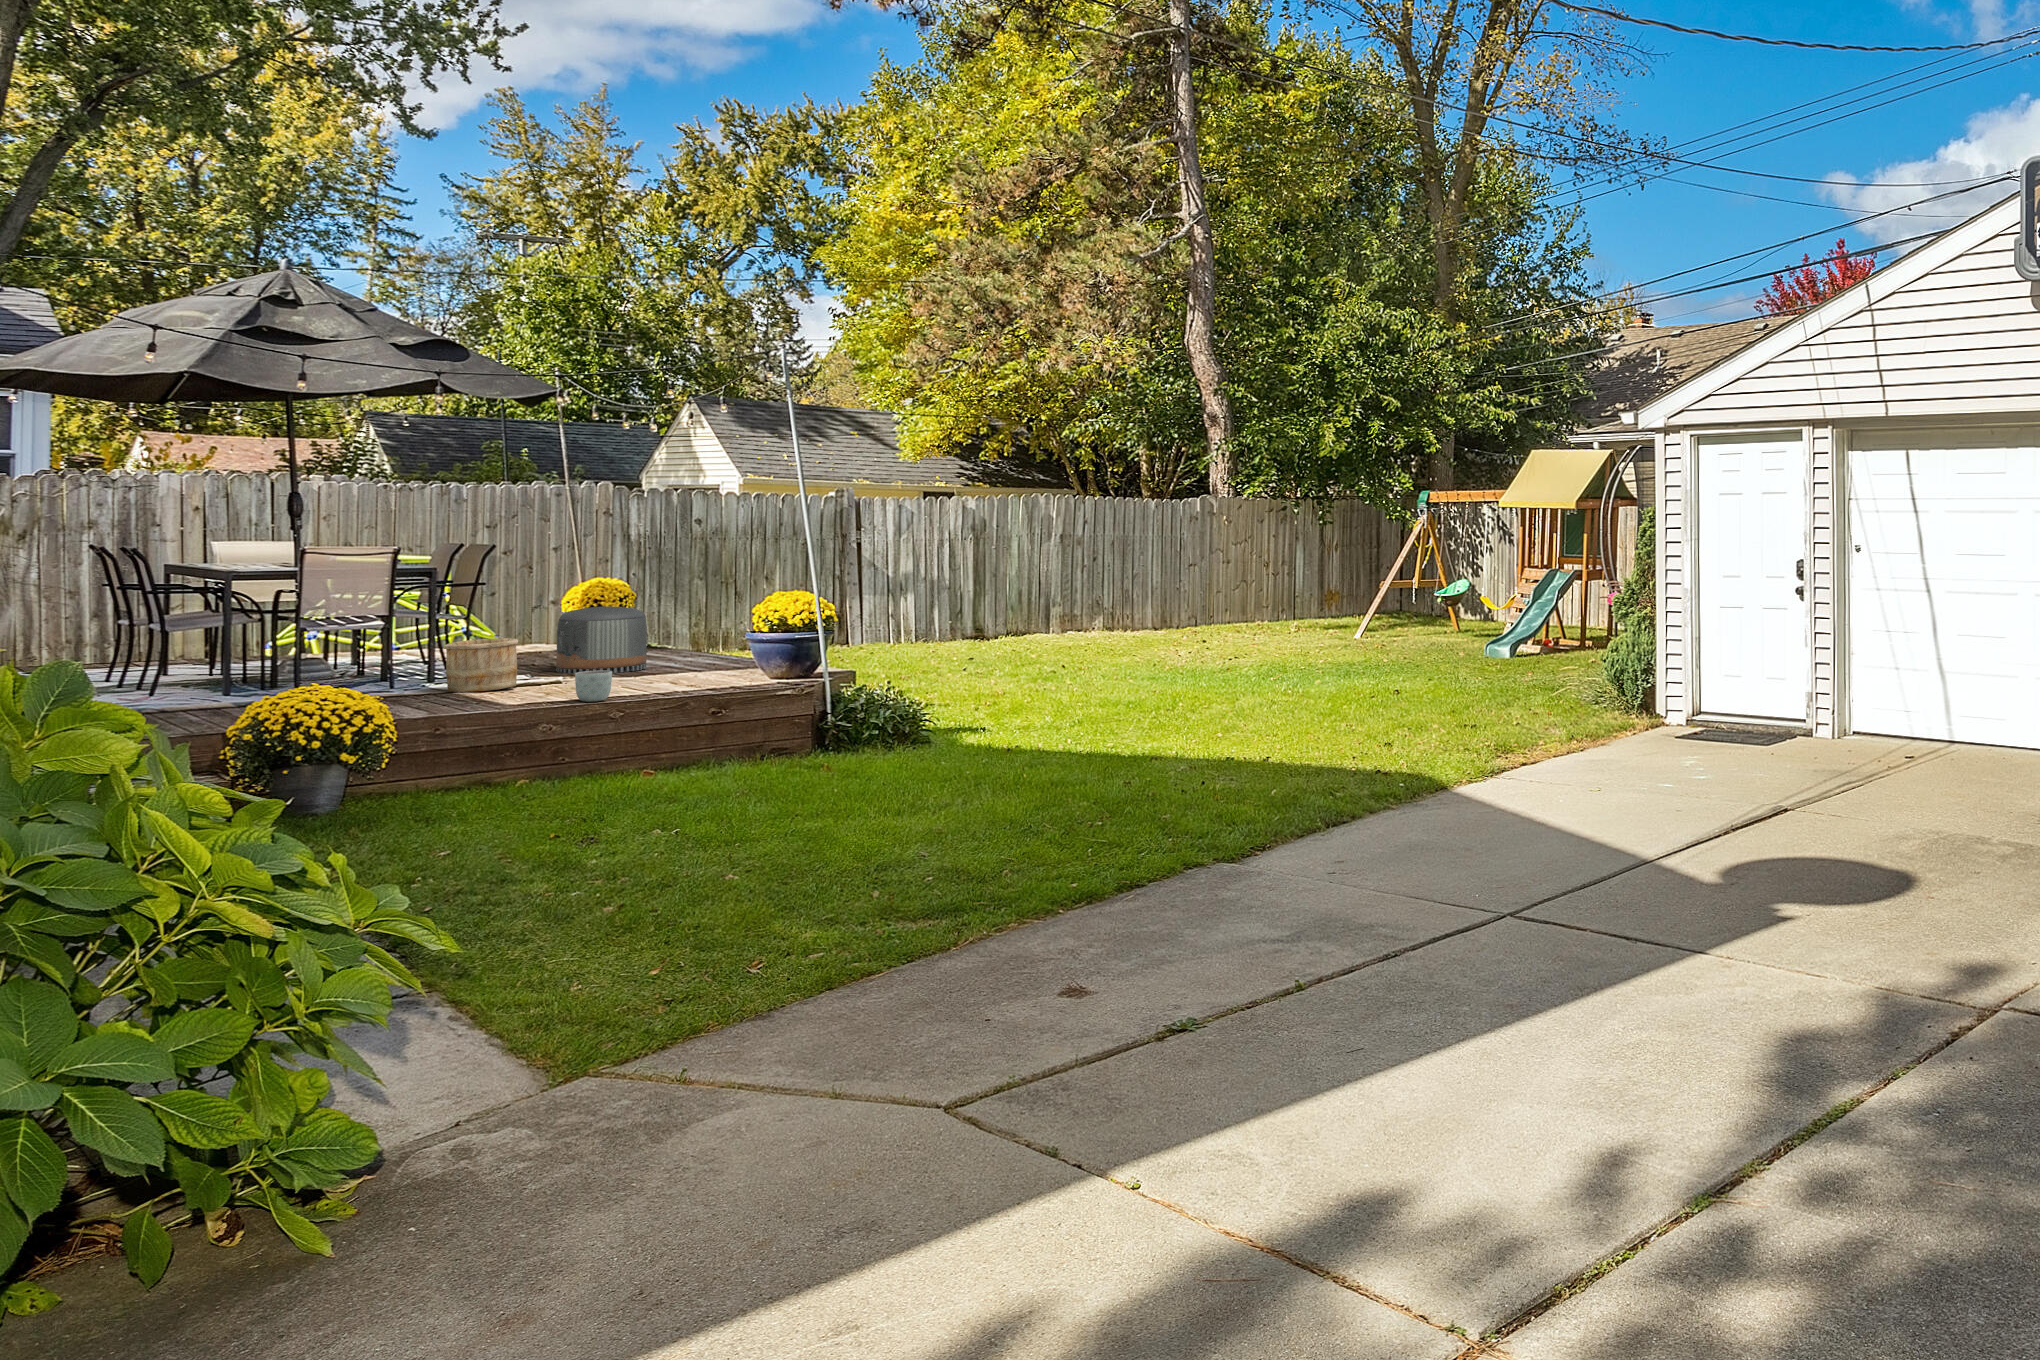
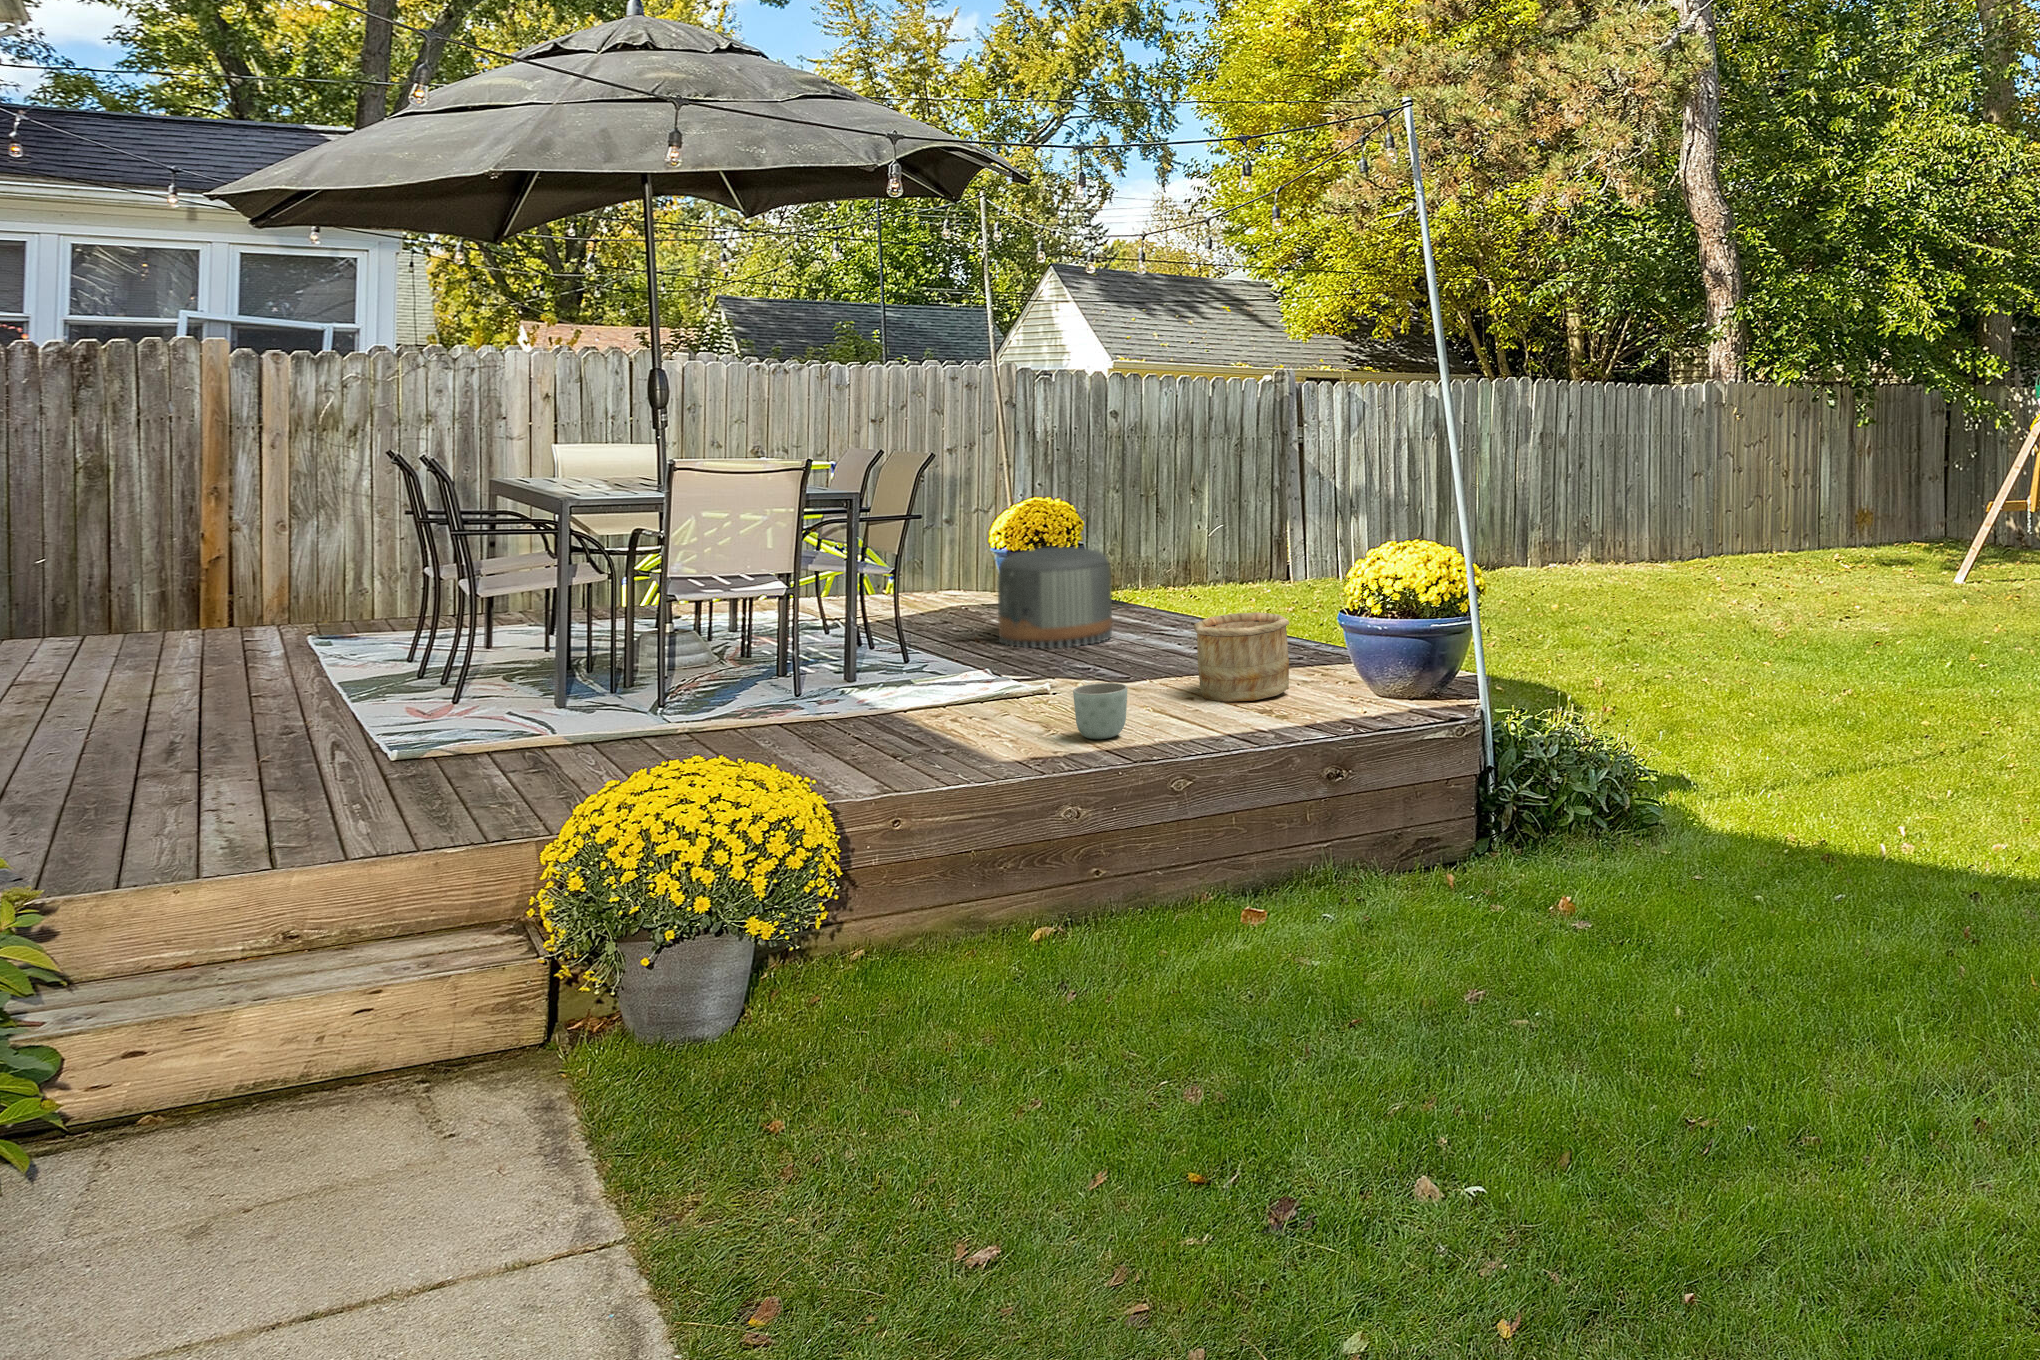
wooden bucket: present [444,638,518,692] -> present [1193,612,1289,702]

